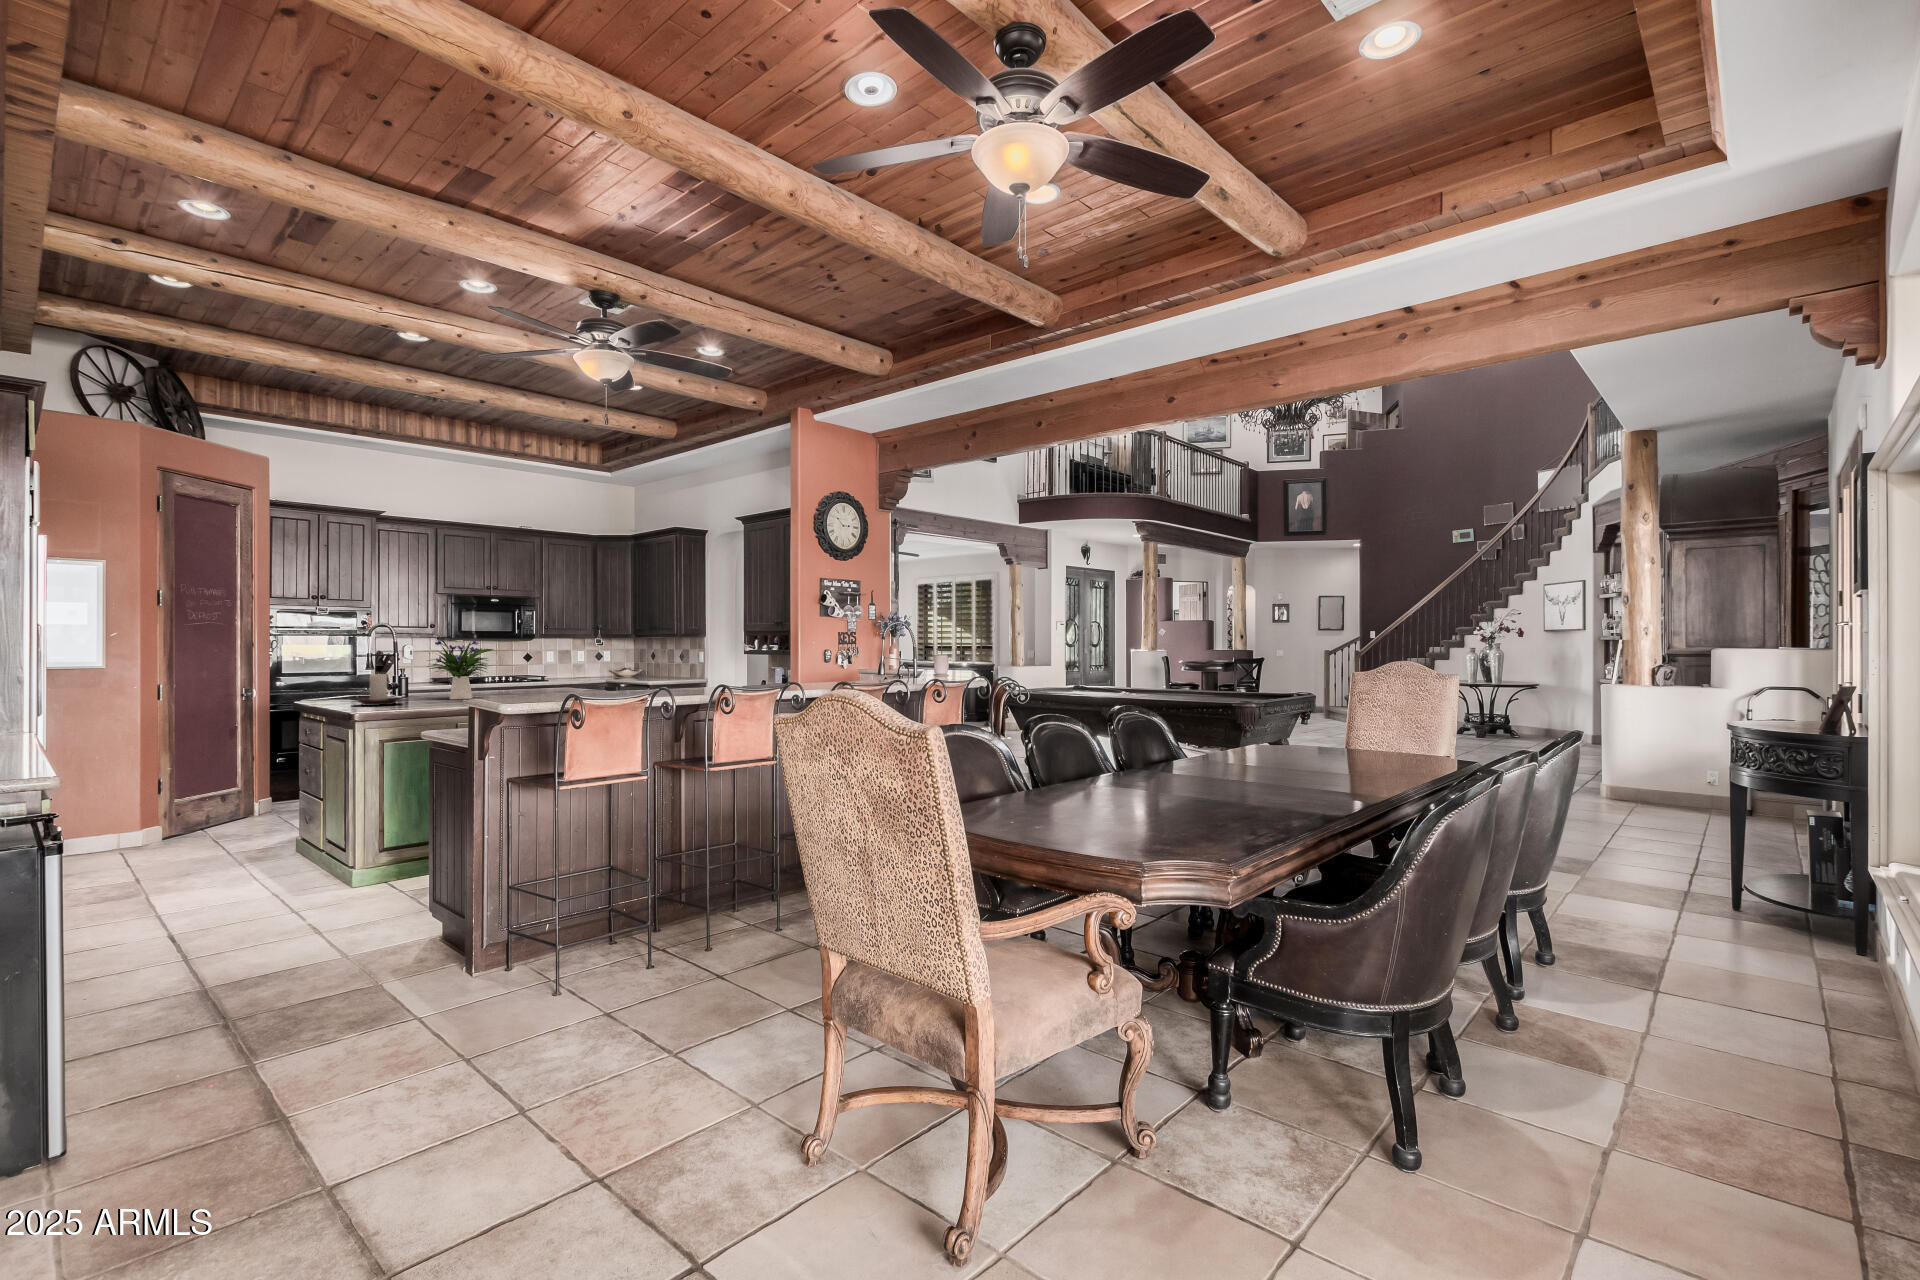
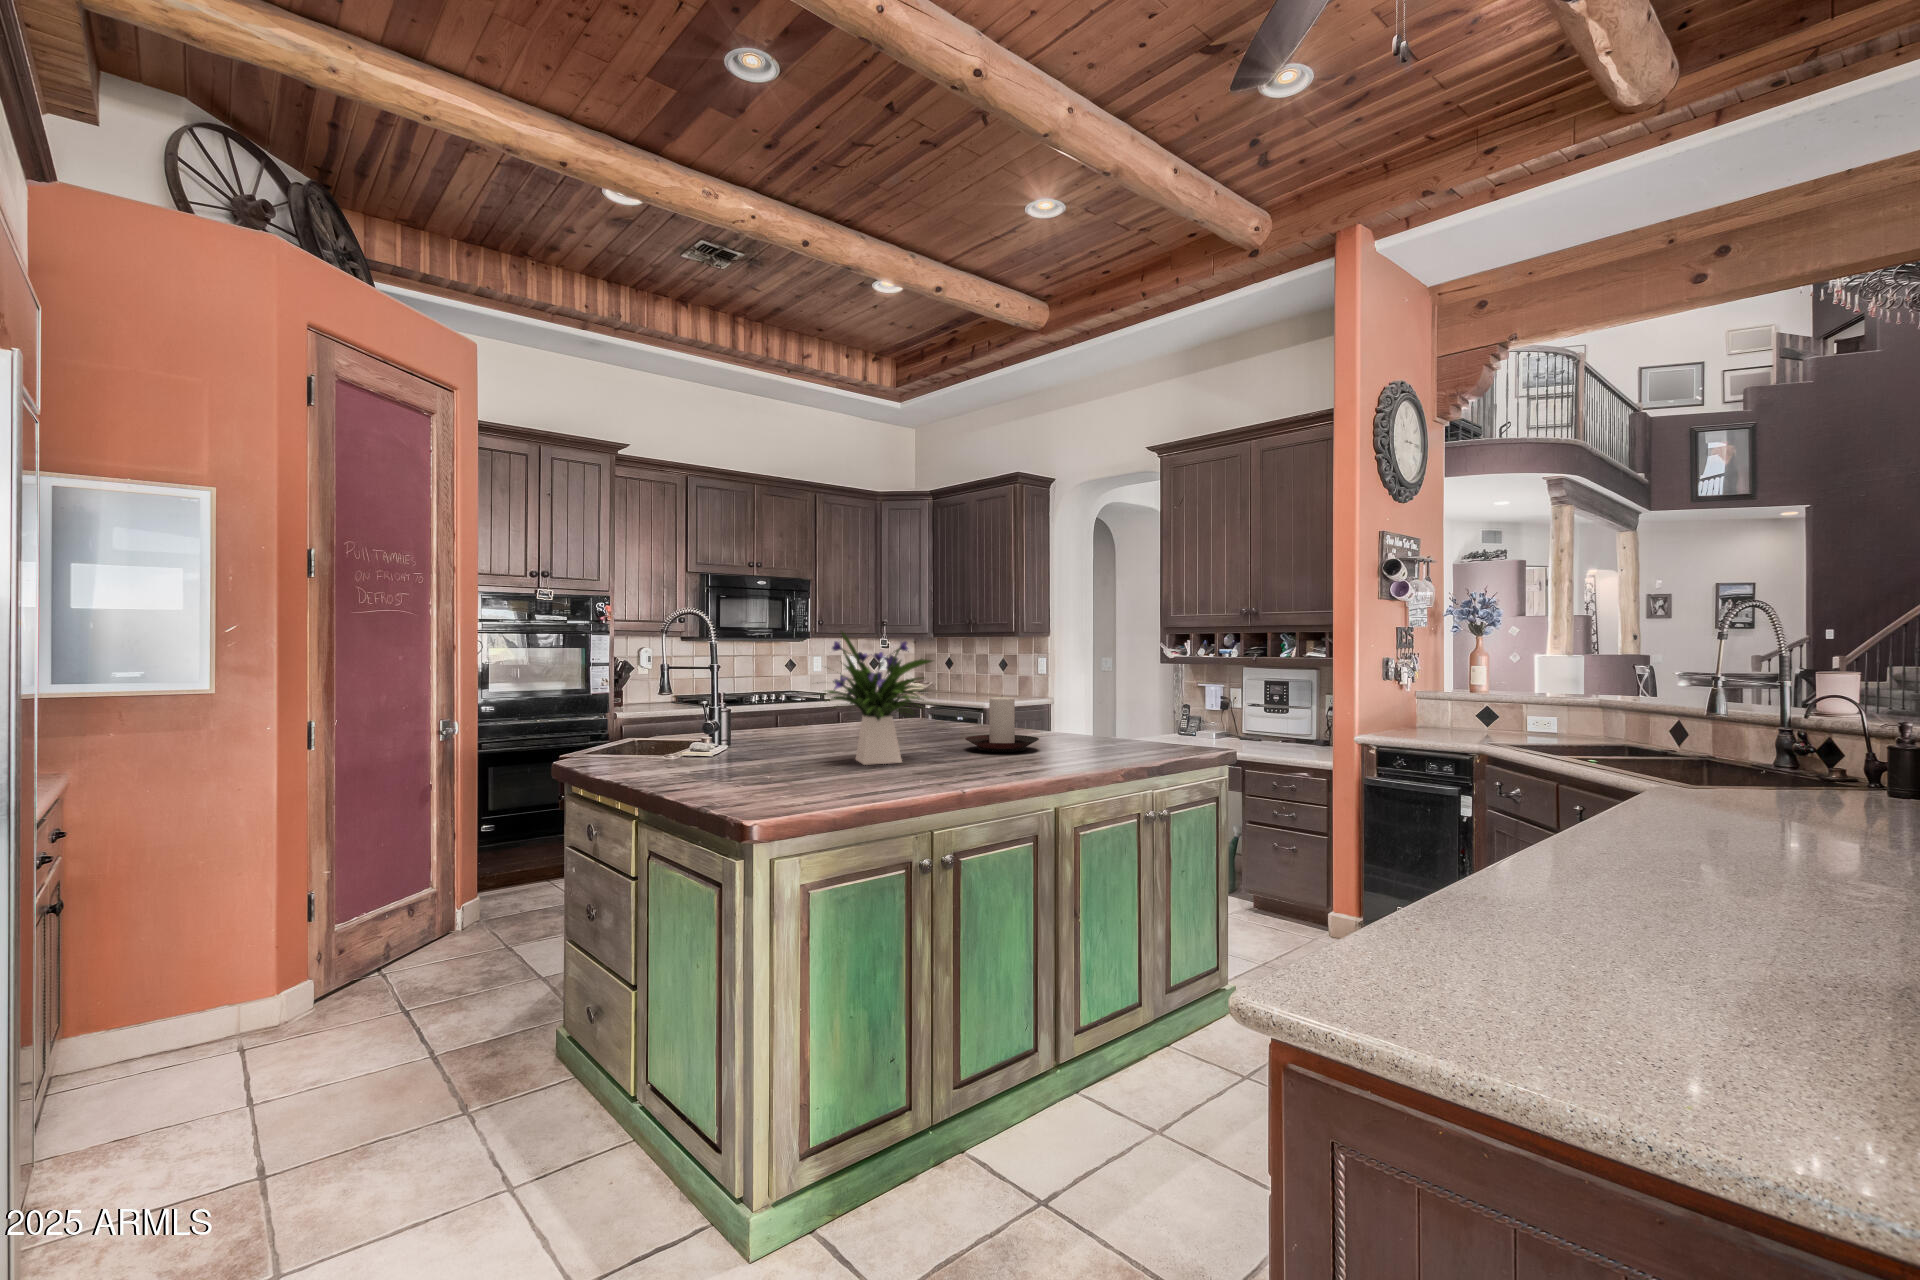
candle holder: present [355,674,402,706] -> present [965,697,1039,752]

